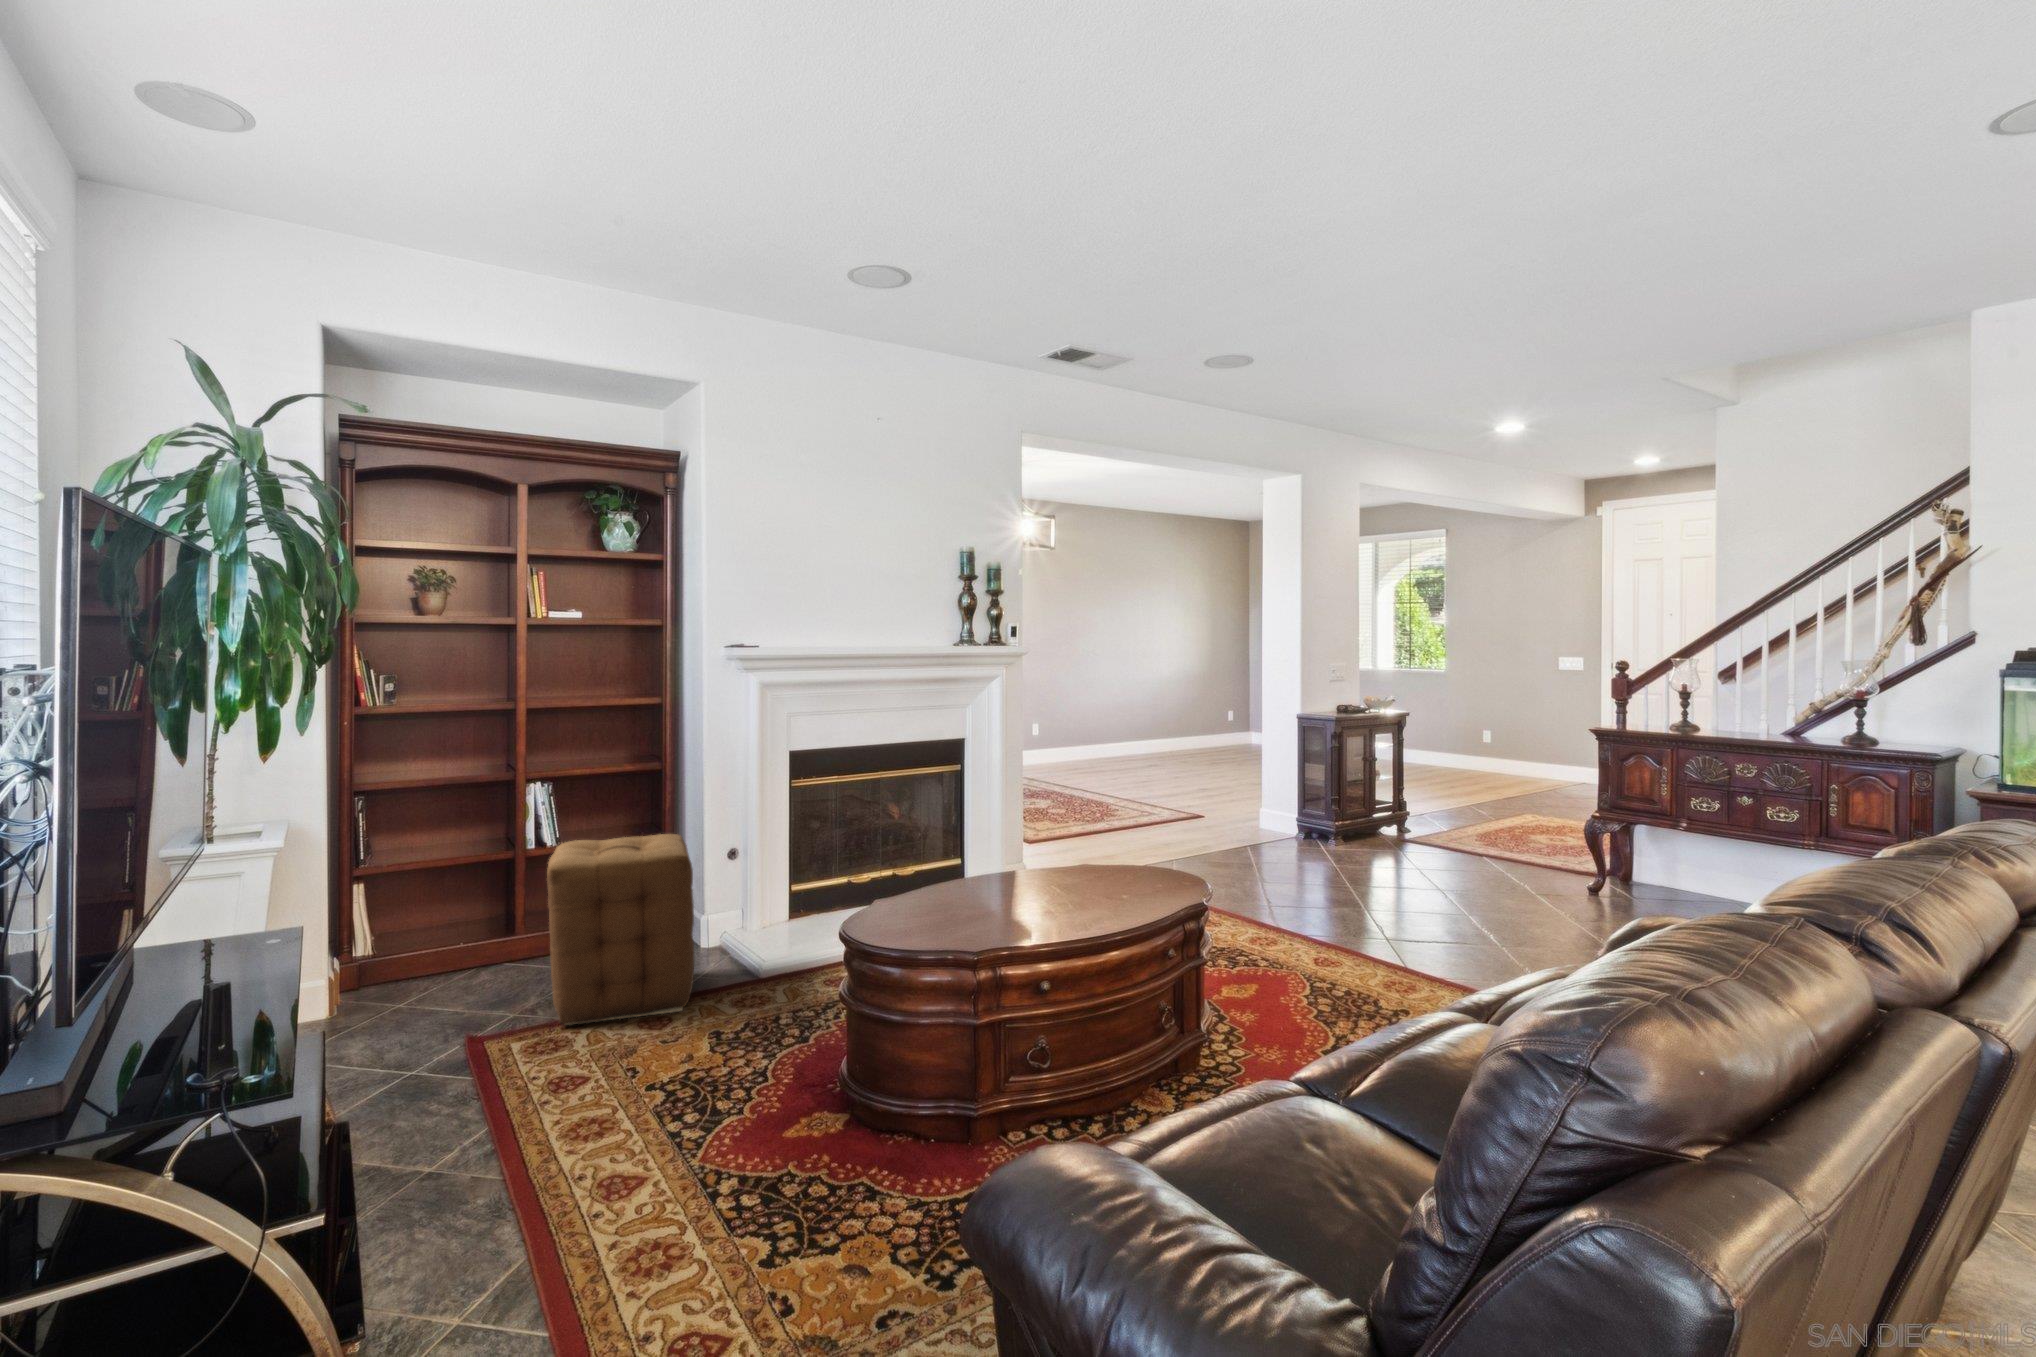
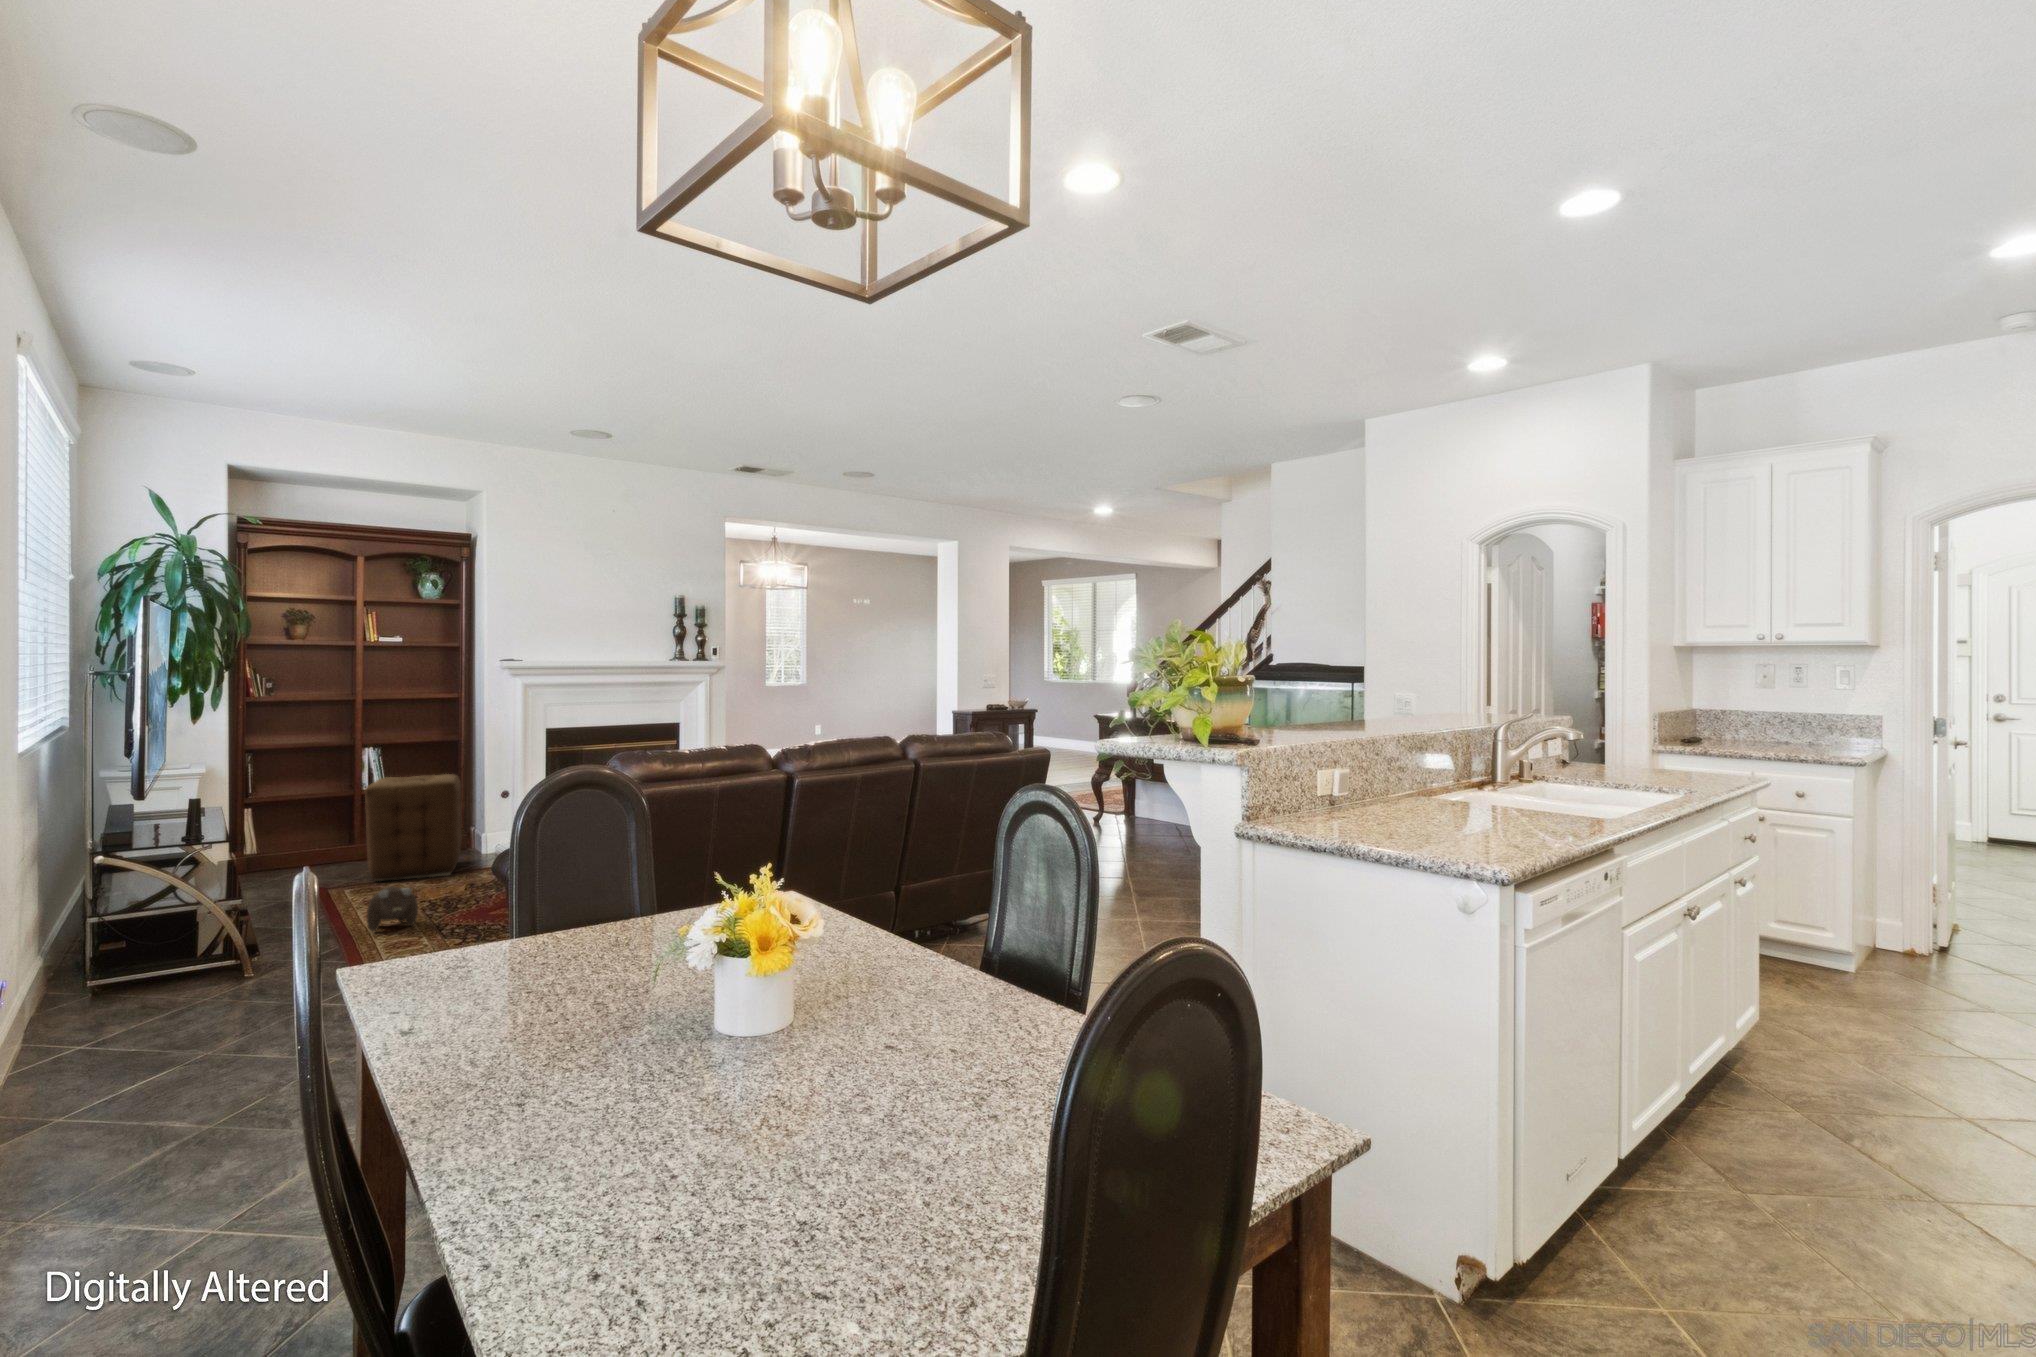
plush toy: none [593,1107,688,1210] -> present [367,886,418,931]

